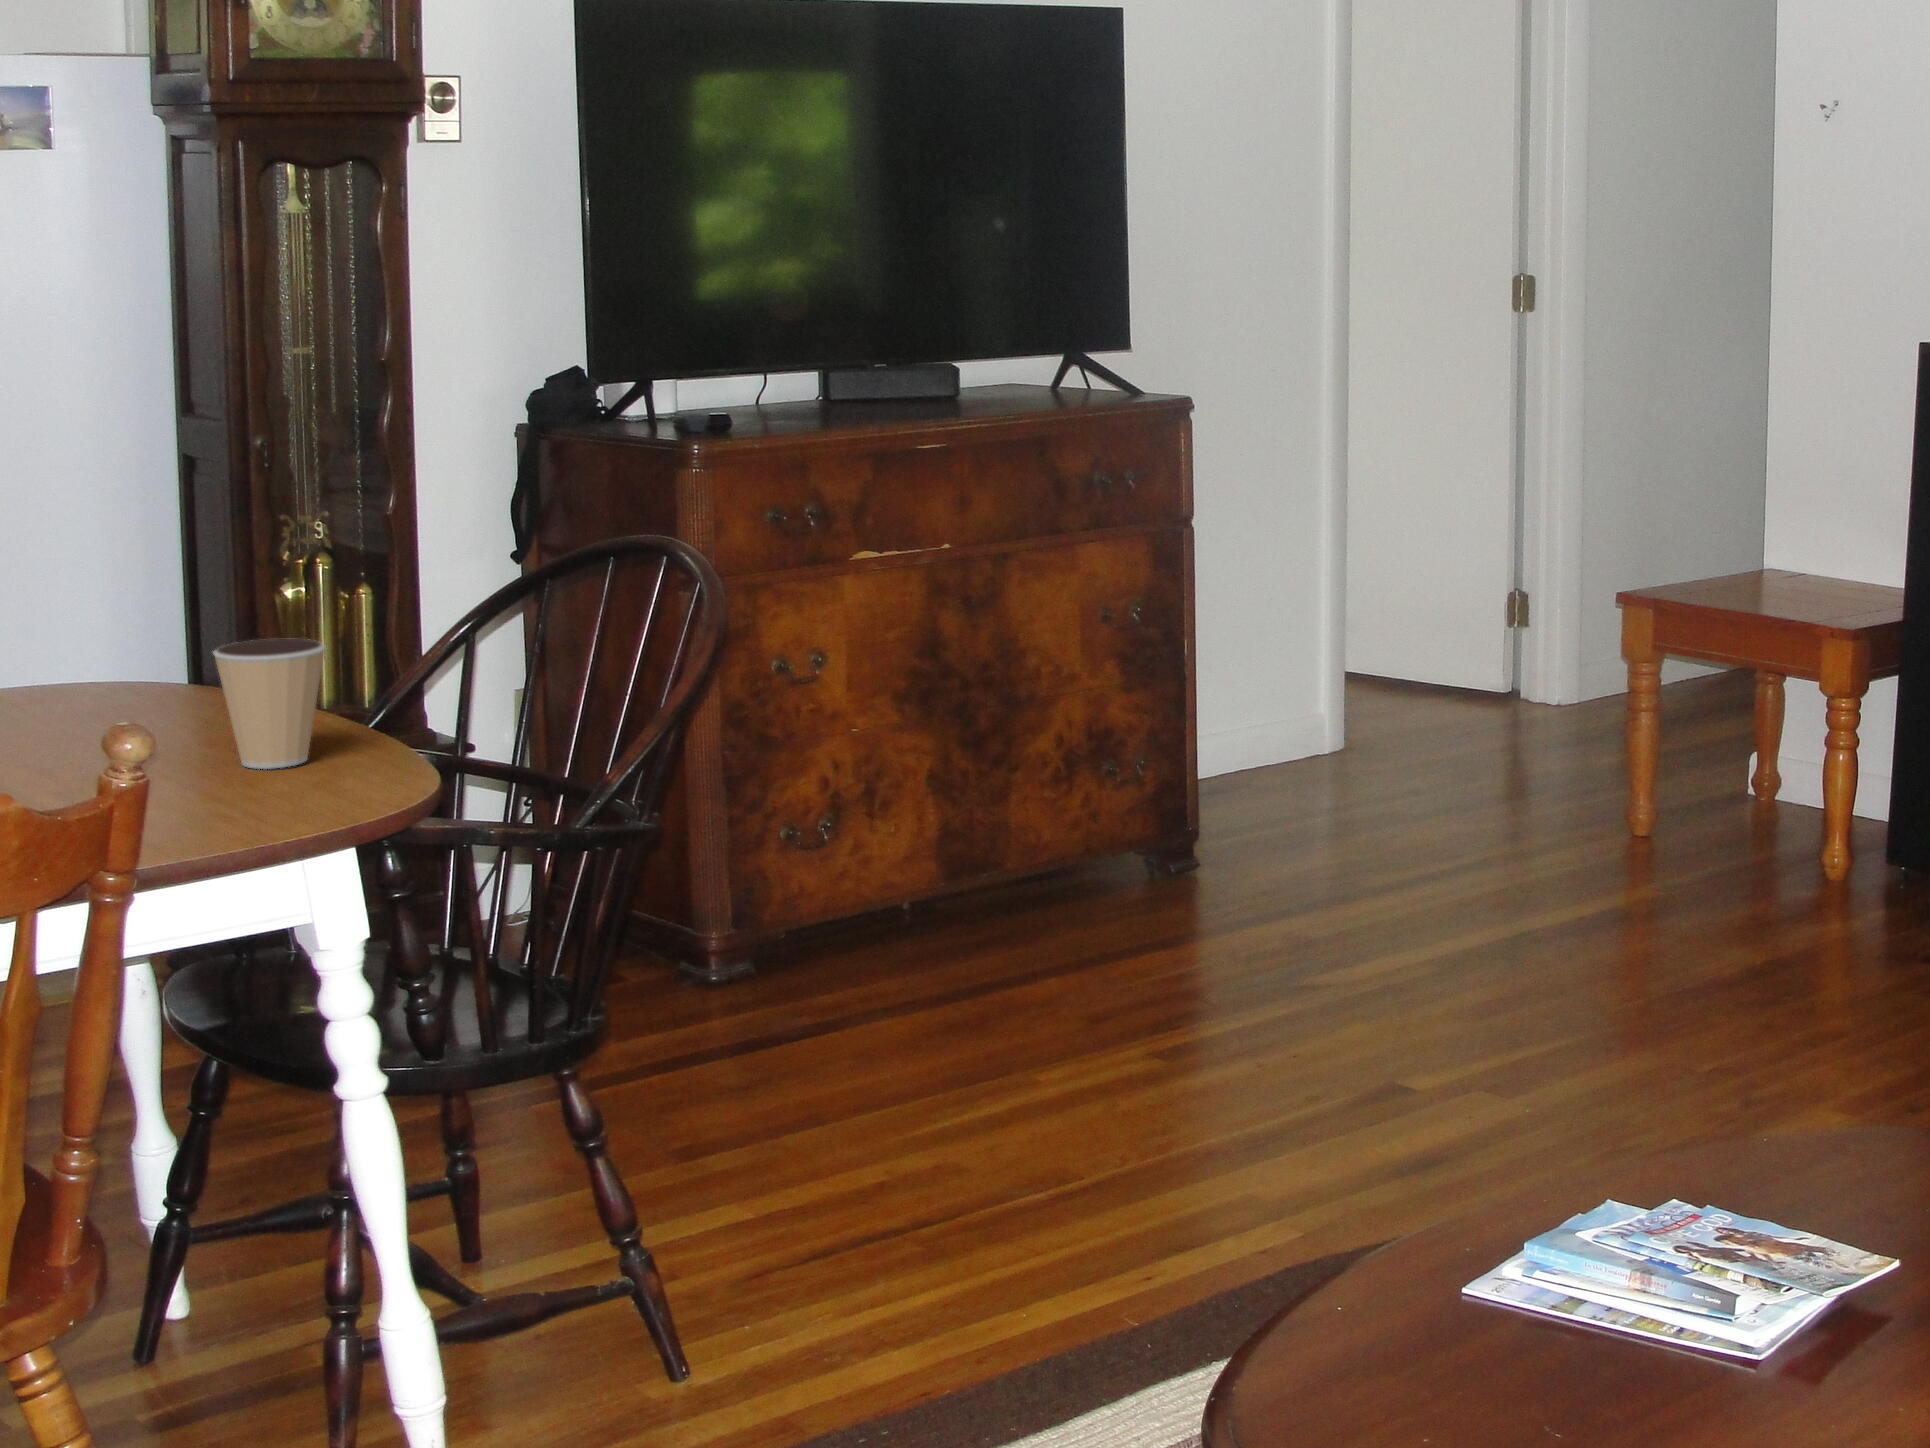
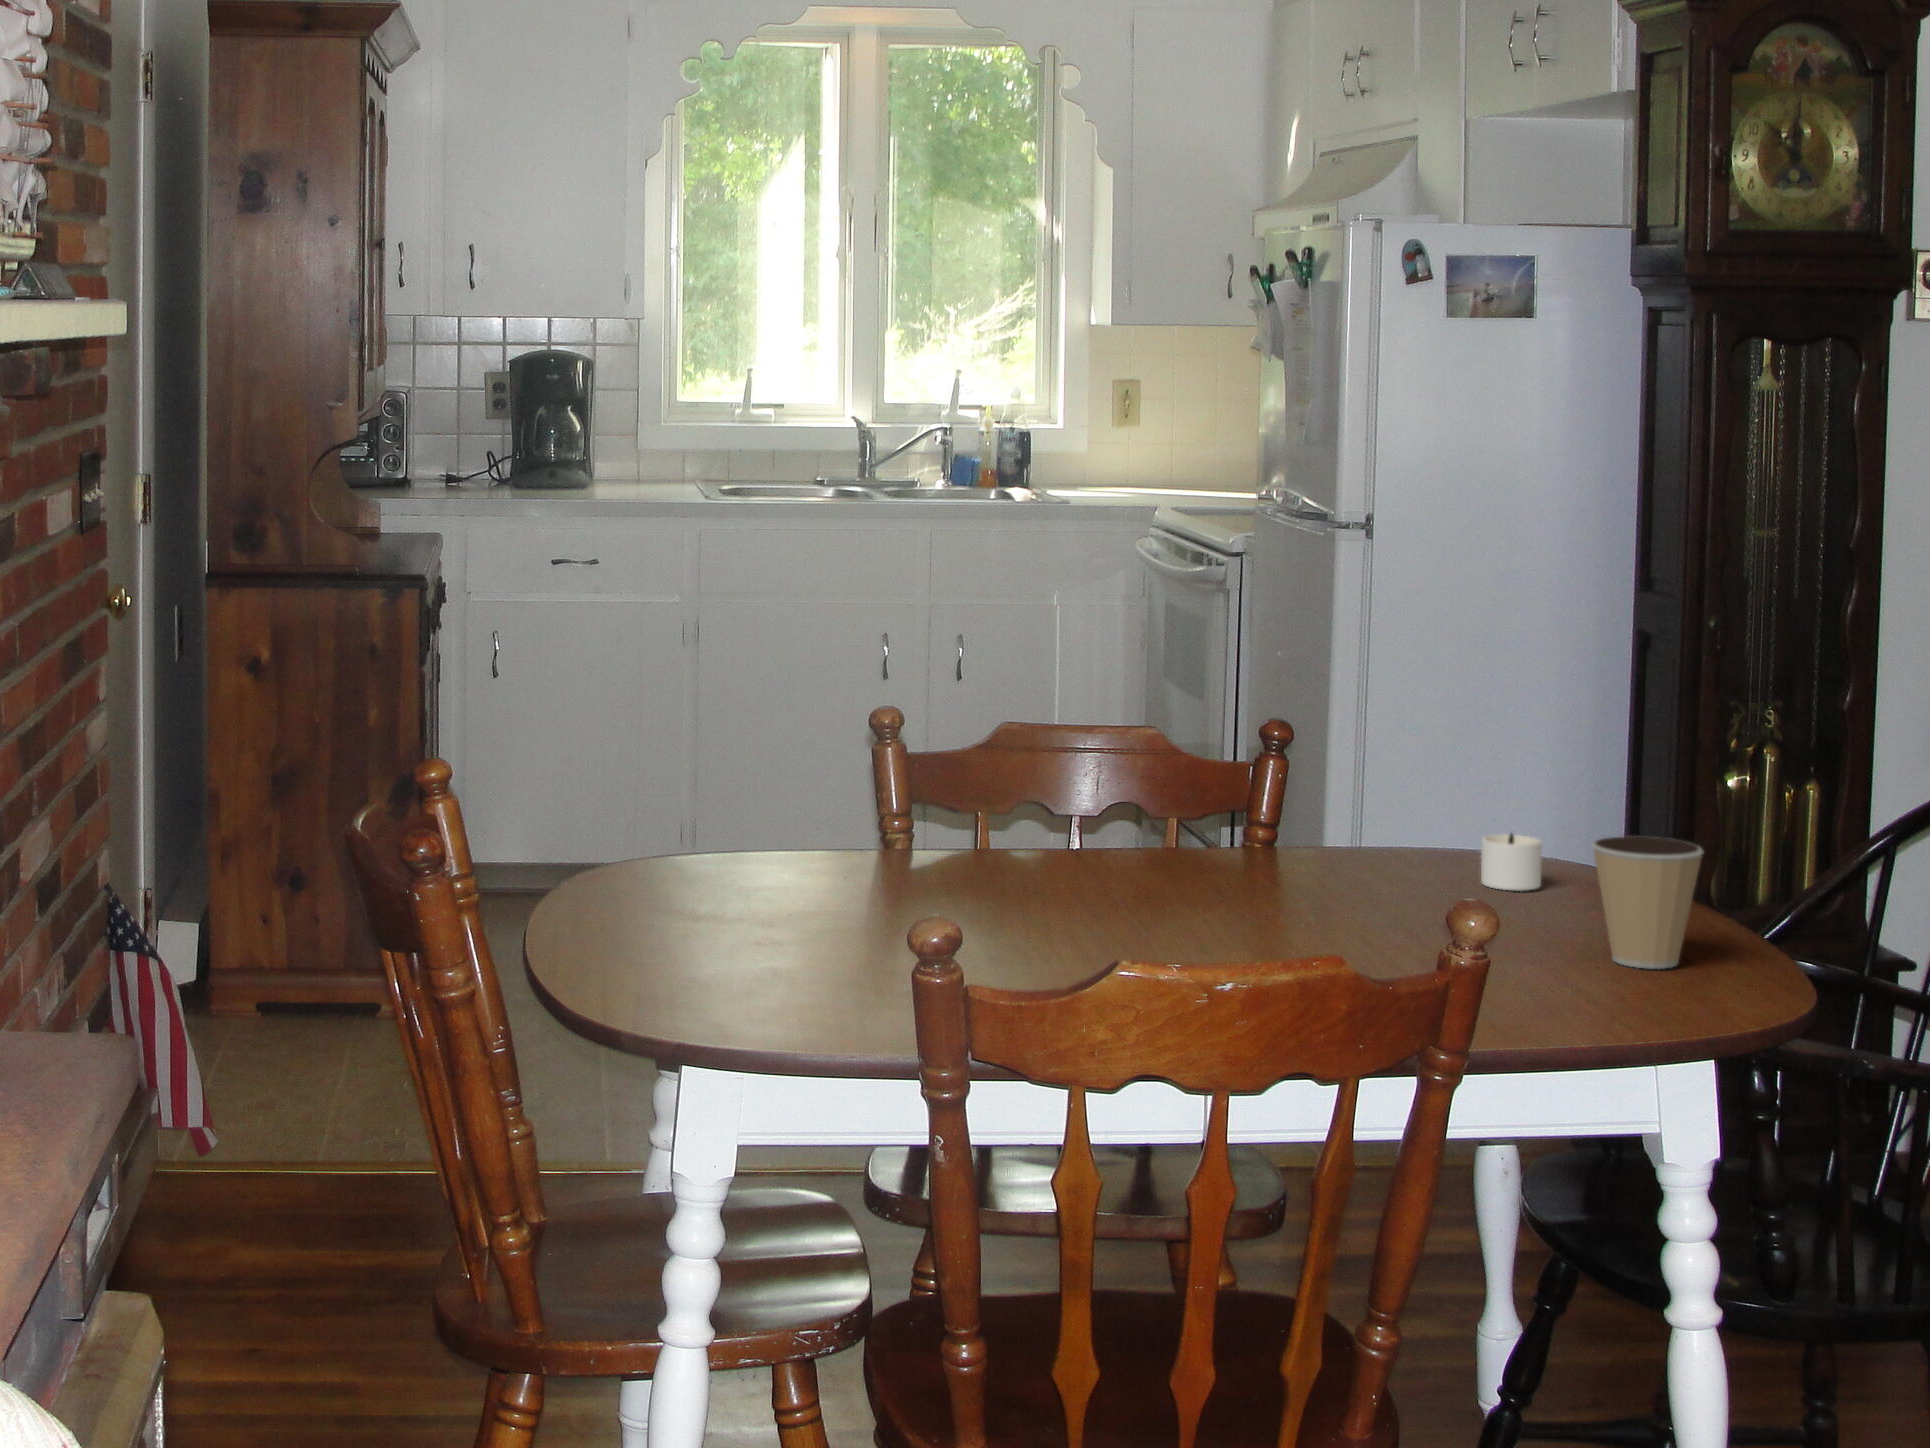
candle: none [79,656,178,715] -> present [1481,834,1542,891]

